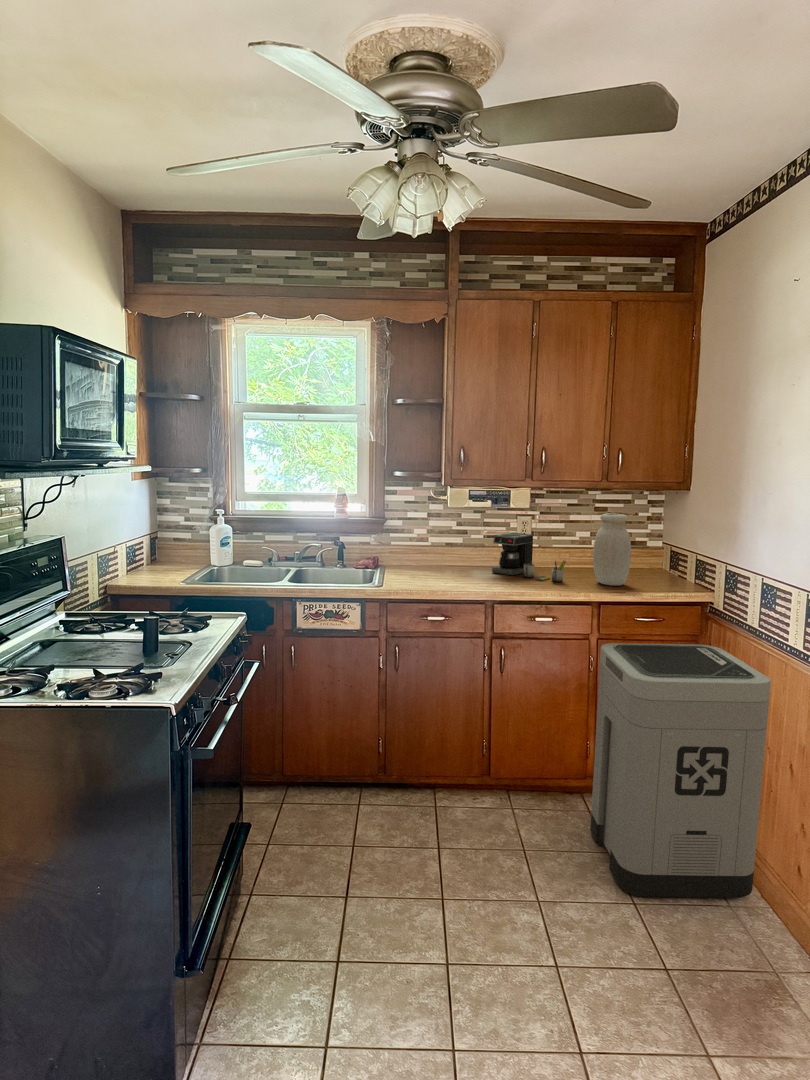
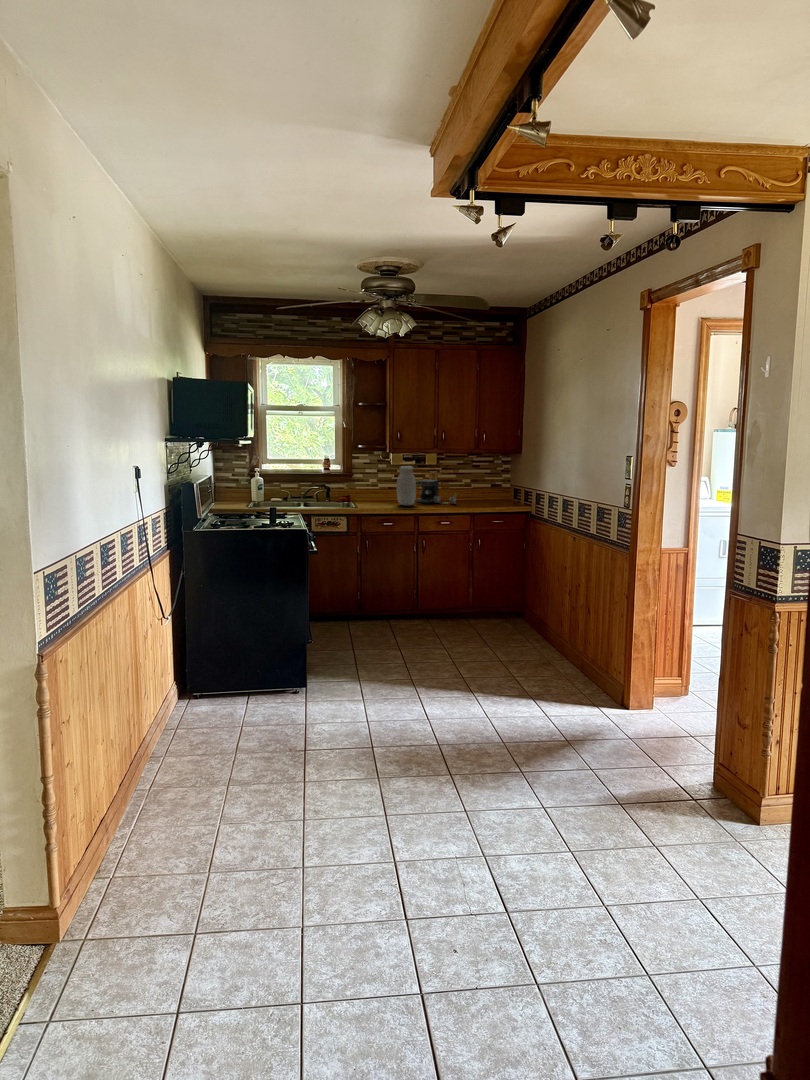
jar: present [593,513,631,586] -> present [397,466,416,505]
trash can: present [590,643,771,898] -> none [473,531,552,645]

